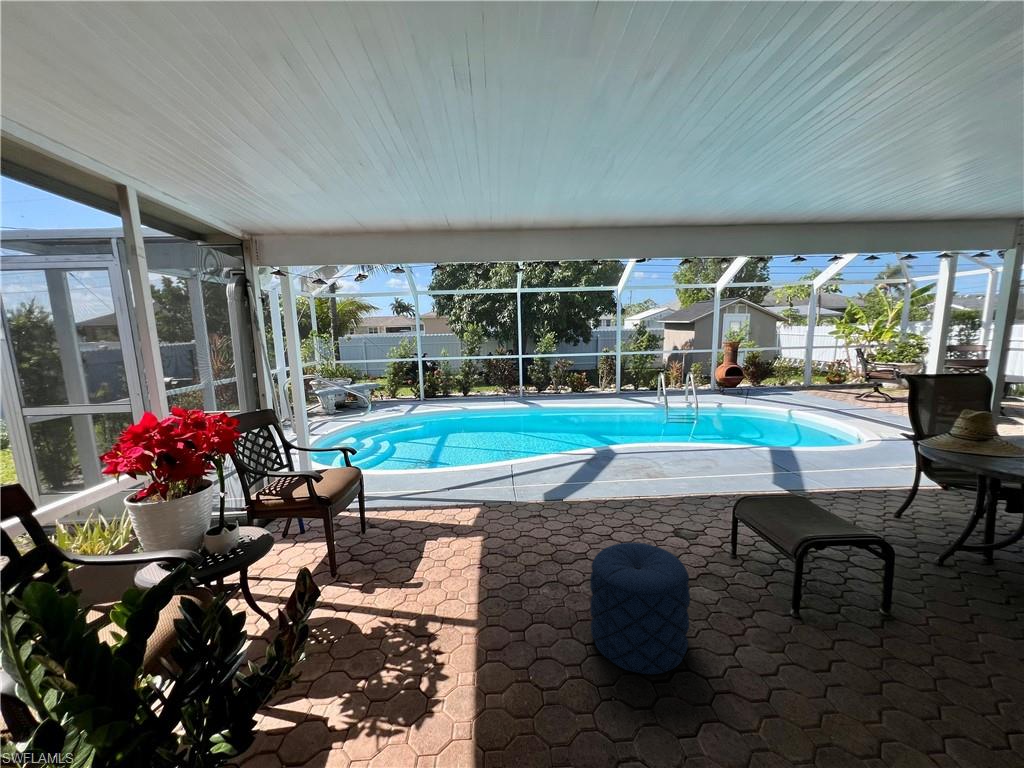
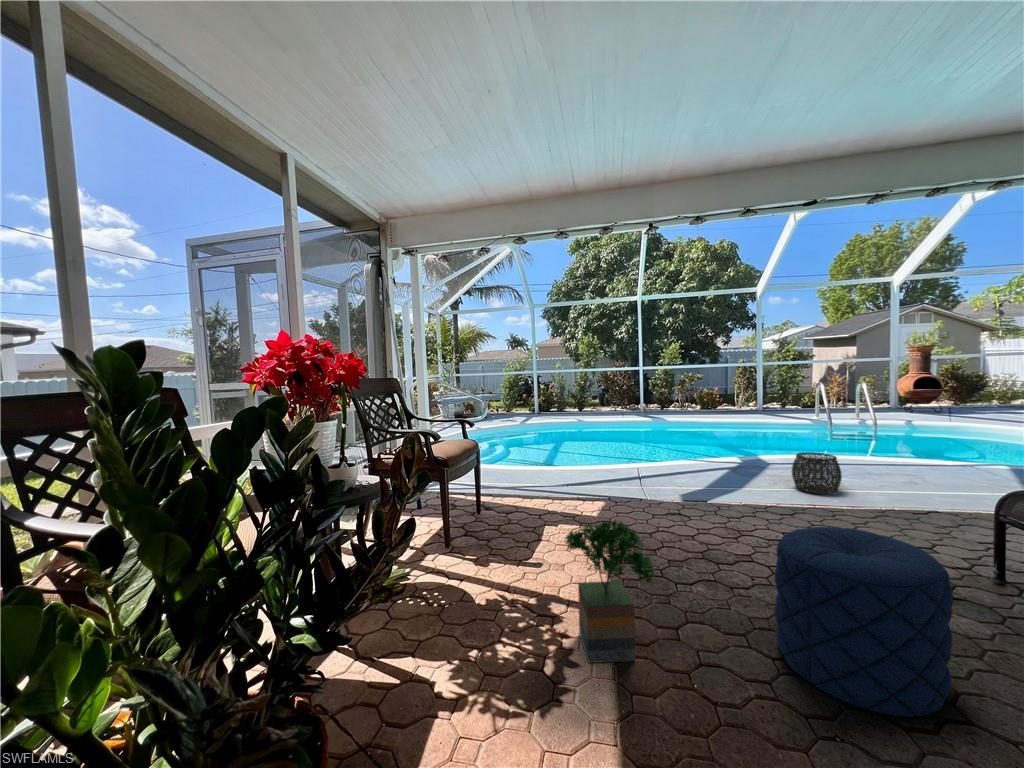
woven basket: none [628,449,662,484] -> present [792,452,842,494]
potted tree: none [434,556,505,674] -> present [565,521,655,663]

